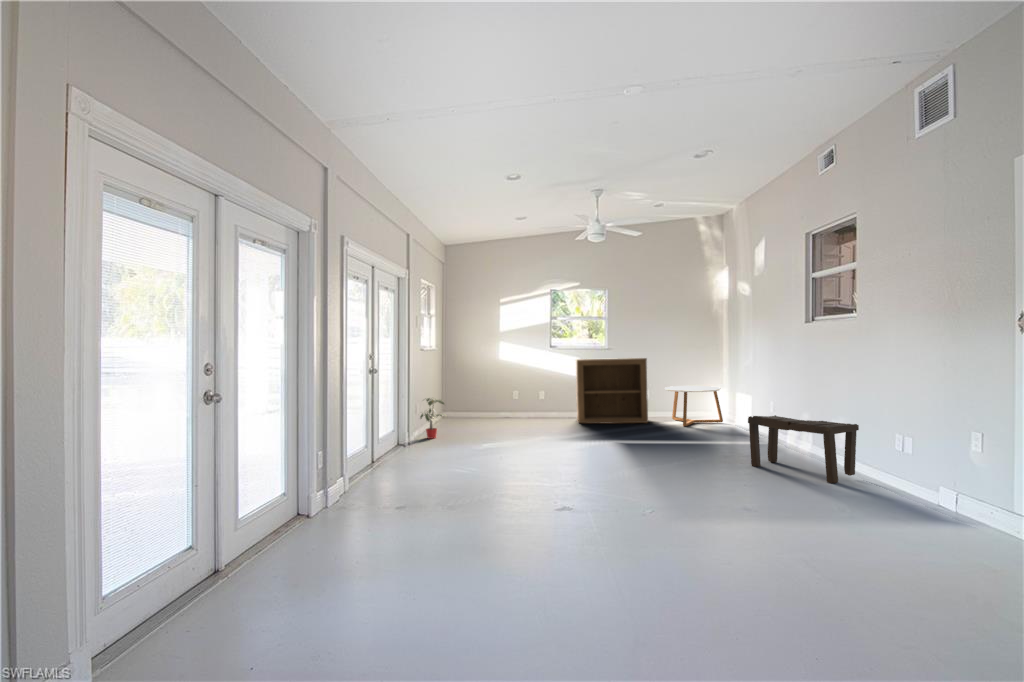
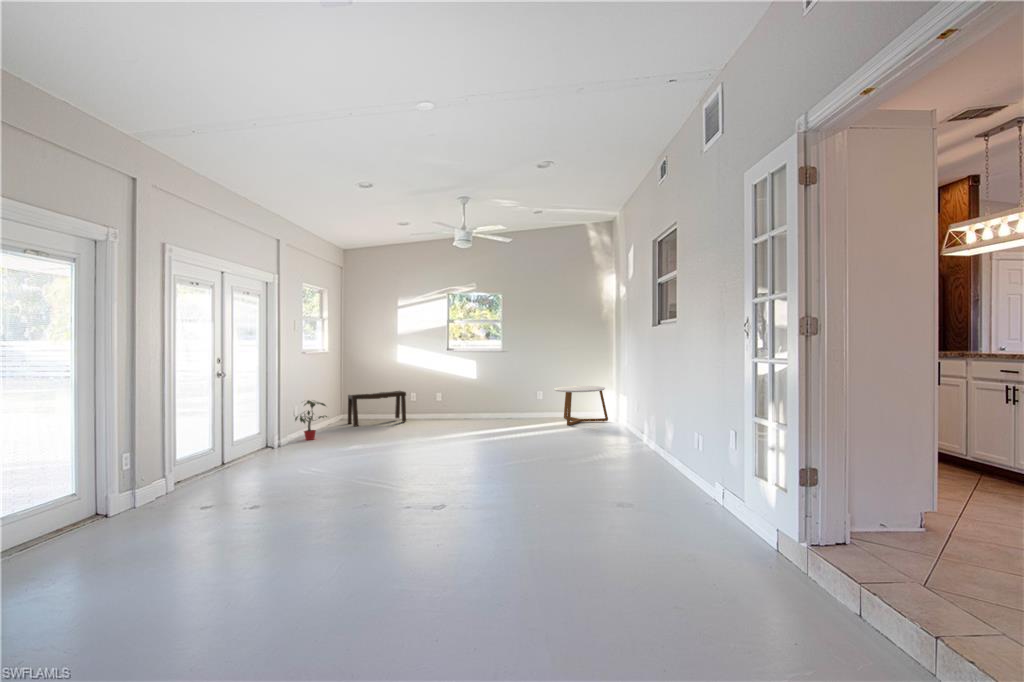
bookshelf: present [576,358,648,423] -> none [468,359,537,424]
bench: present [748,415,859,483] -> present [348,391,406,426]

